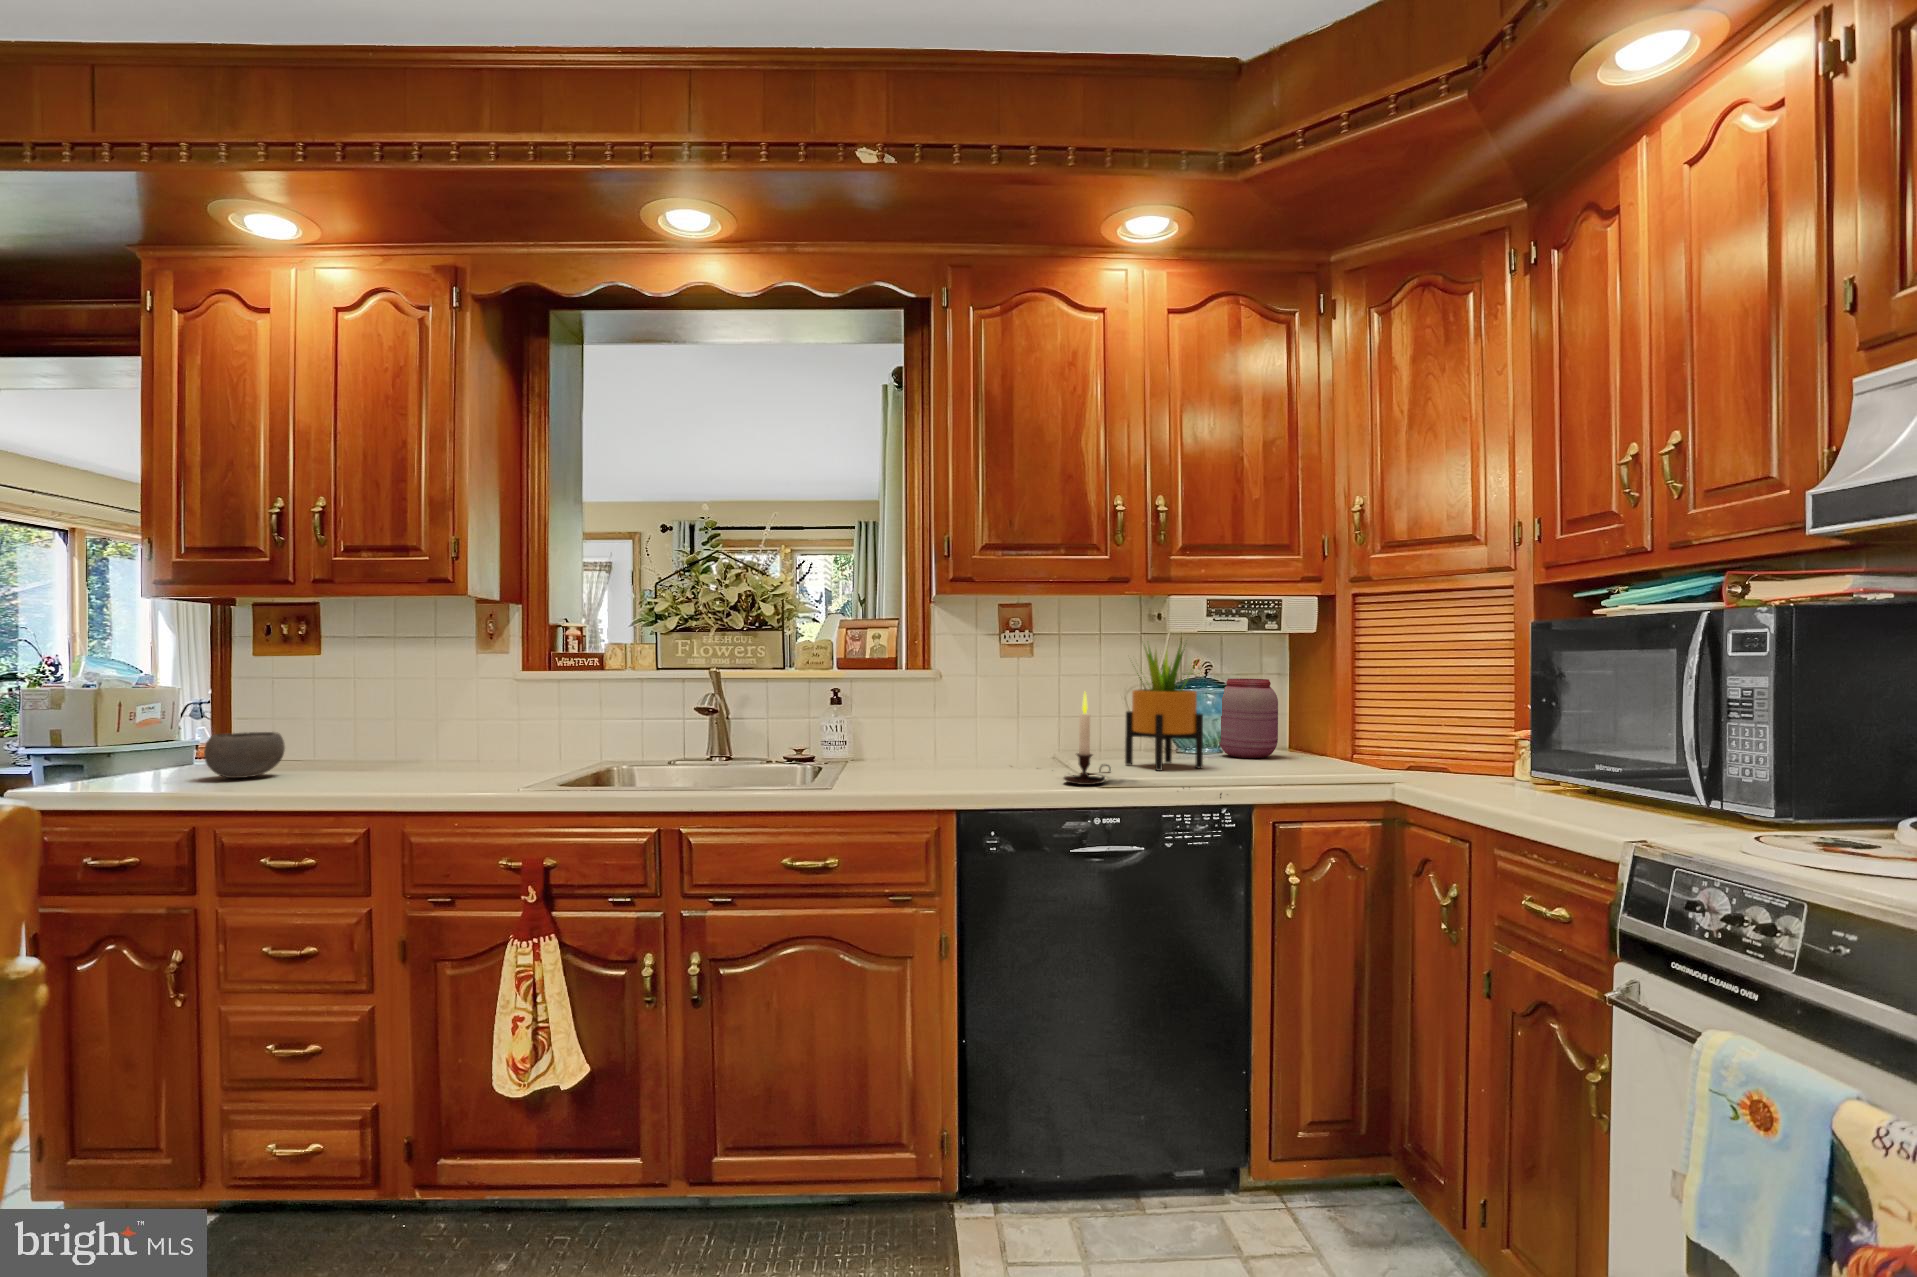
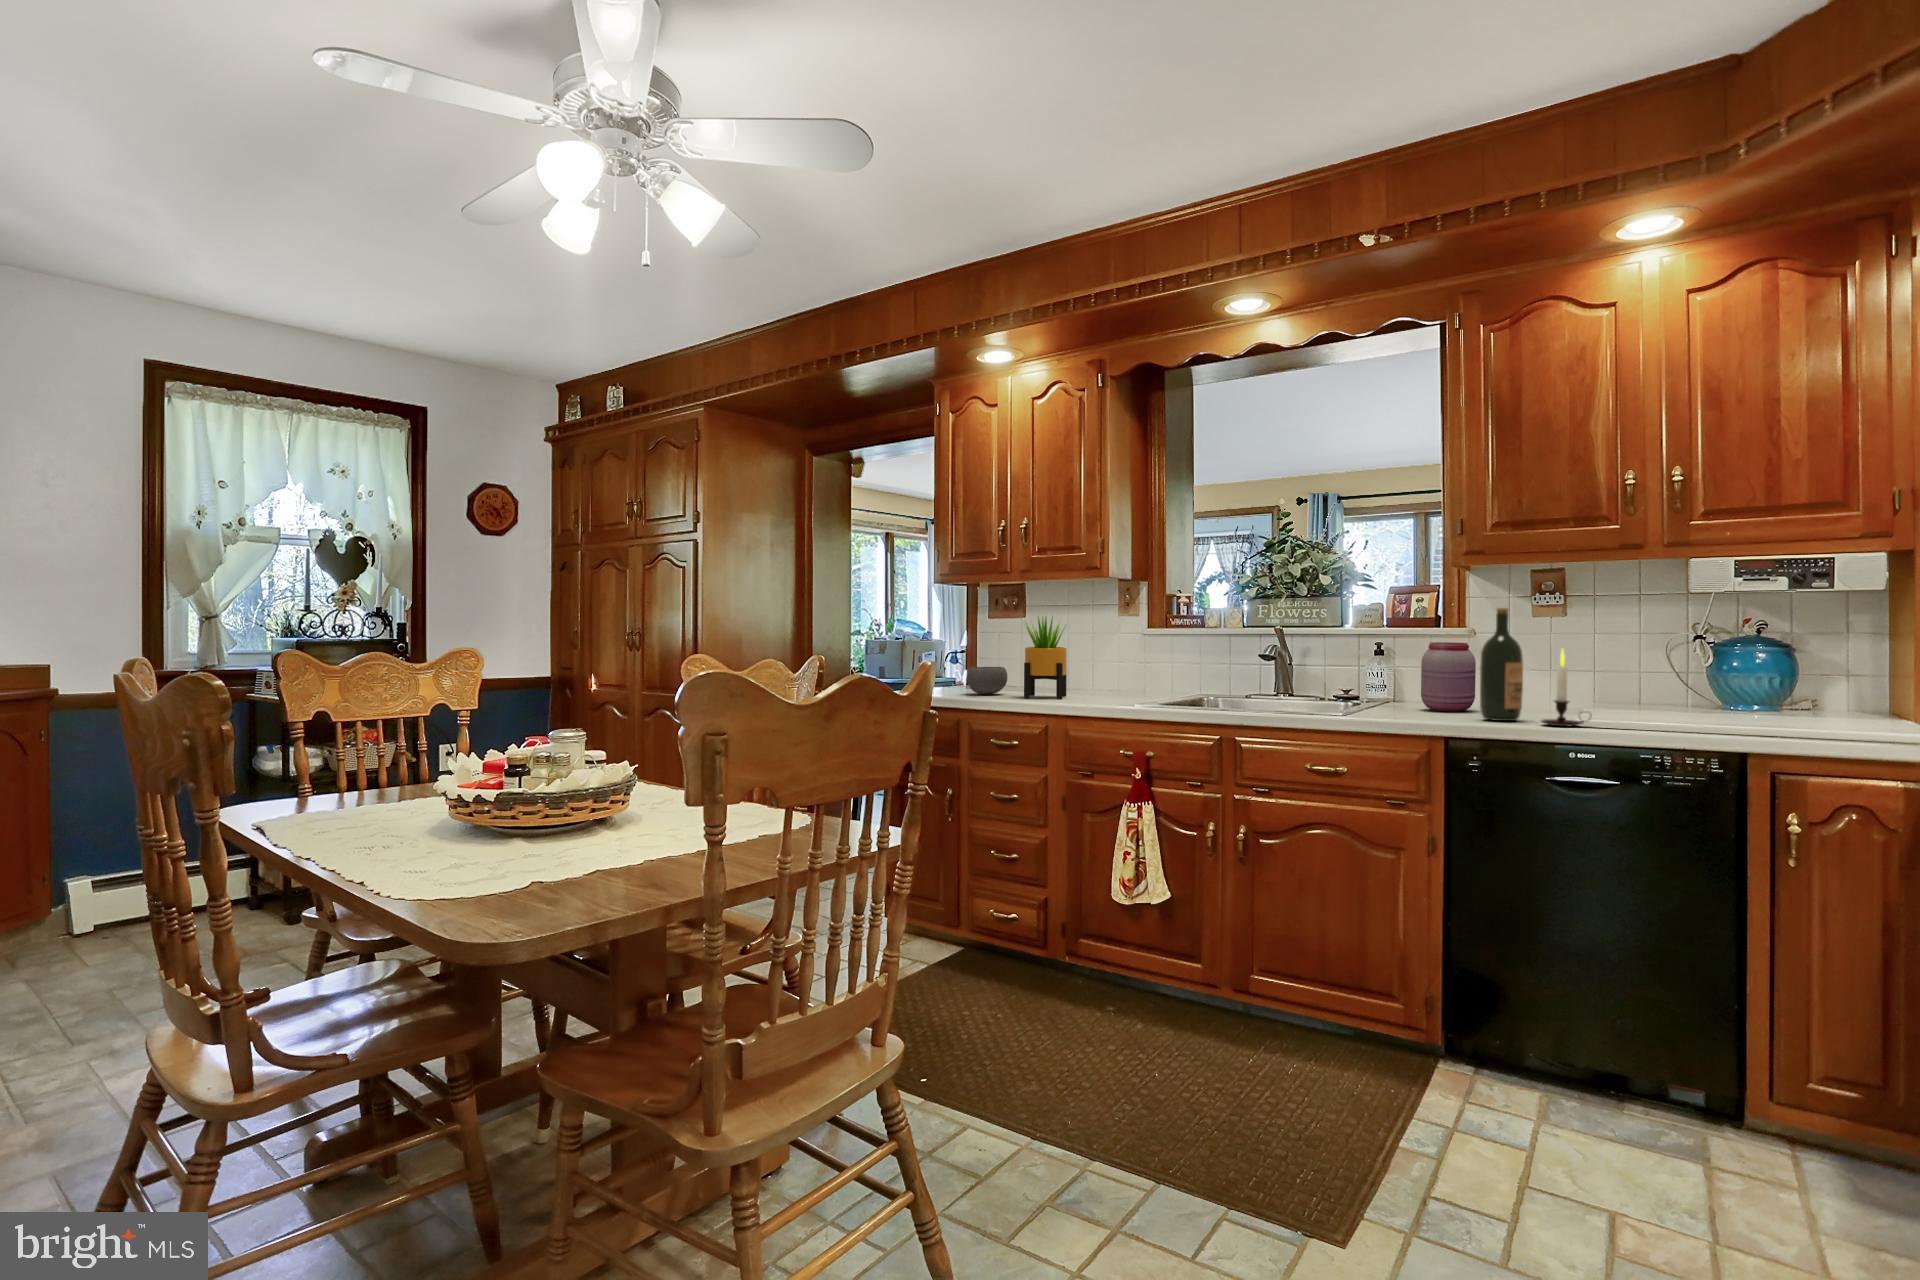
wine bottle: none [988,645,1034,781] -> present [1480,608,1523,721]
potted plant: present [1125,645,1203,771] -> present [1024,616,1067,699]
jar: present [1219,679,1278,758] -> present [1421,642,1476,712]

